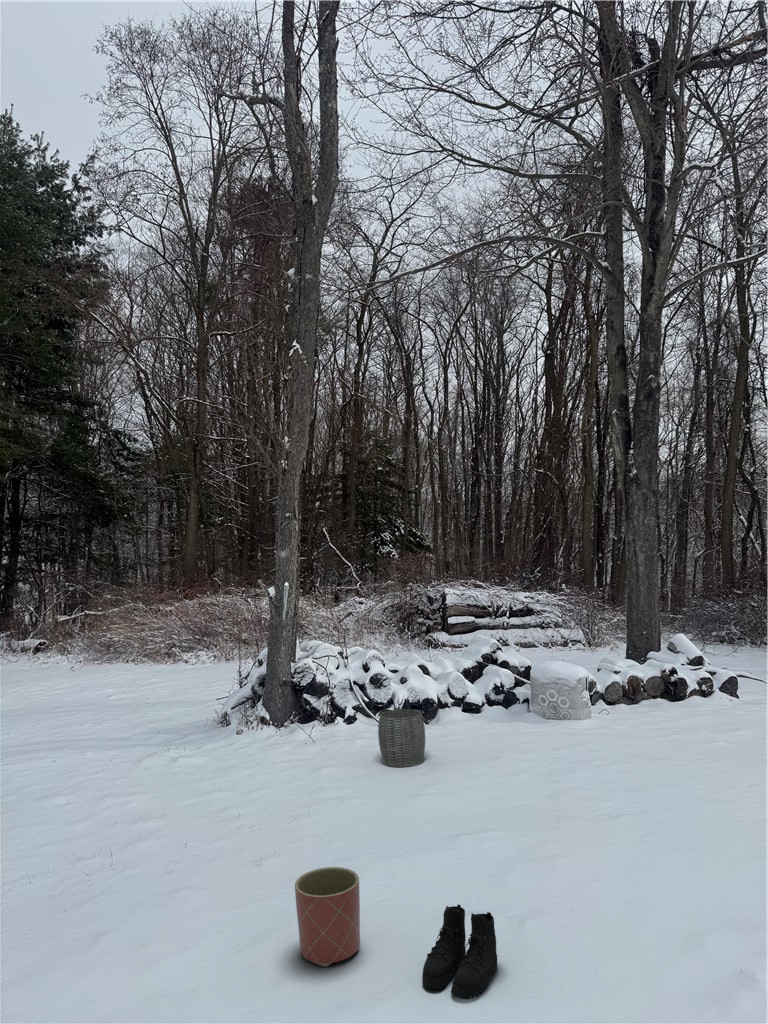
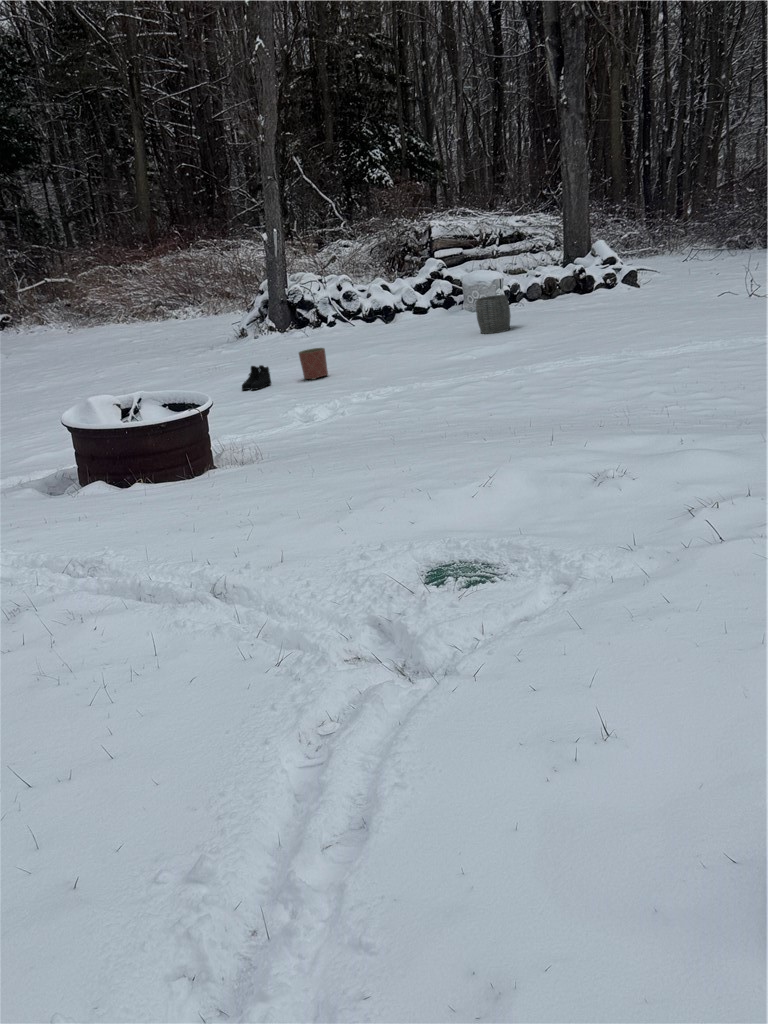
woven basket: present [378,709,426,767] -> present [476,295,511,334]
boots: present [422,904,497,999] -> present [242,365,271,390]

